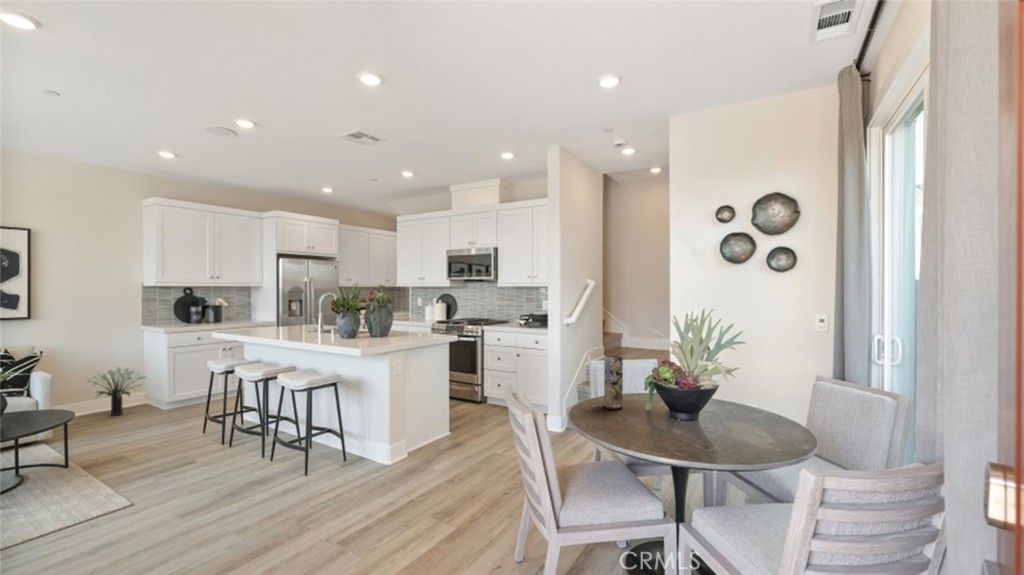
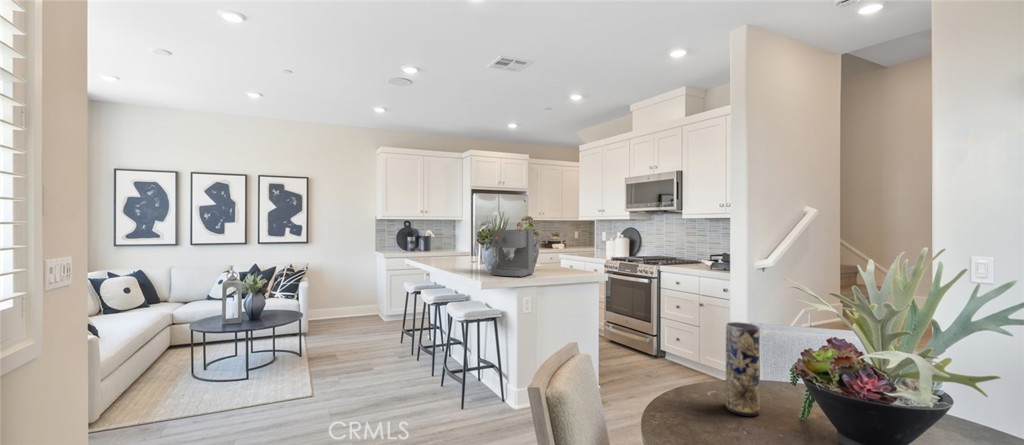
coffee maker: none [357,298,395,343] -> present [491,230,534,277]
potted plant: present [87,368,146,416] -> none [339,283,375,321]

